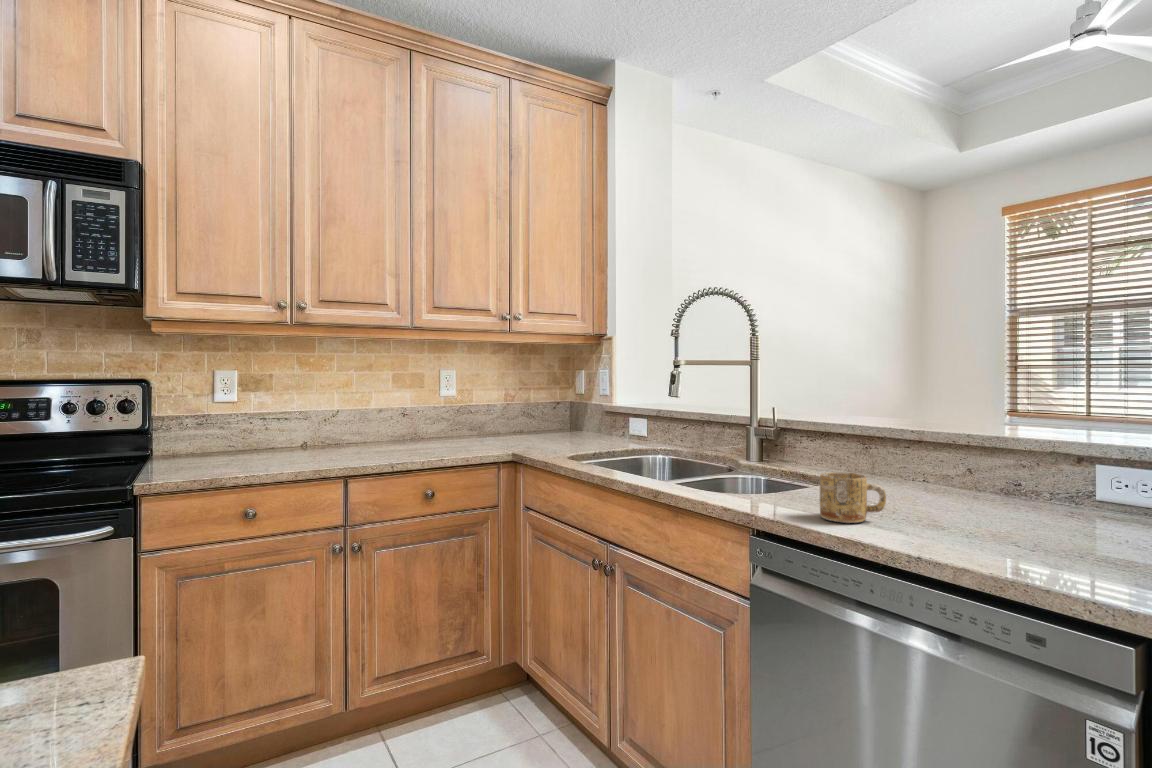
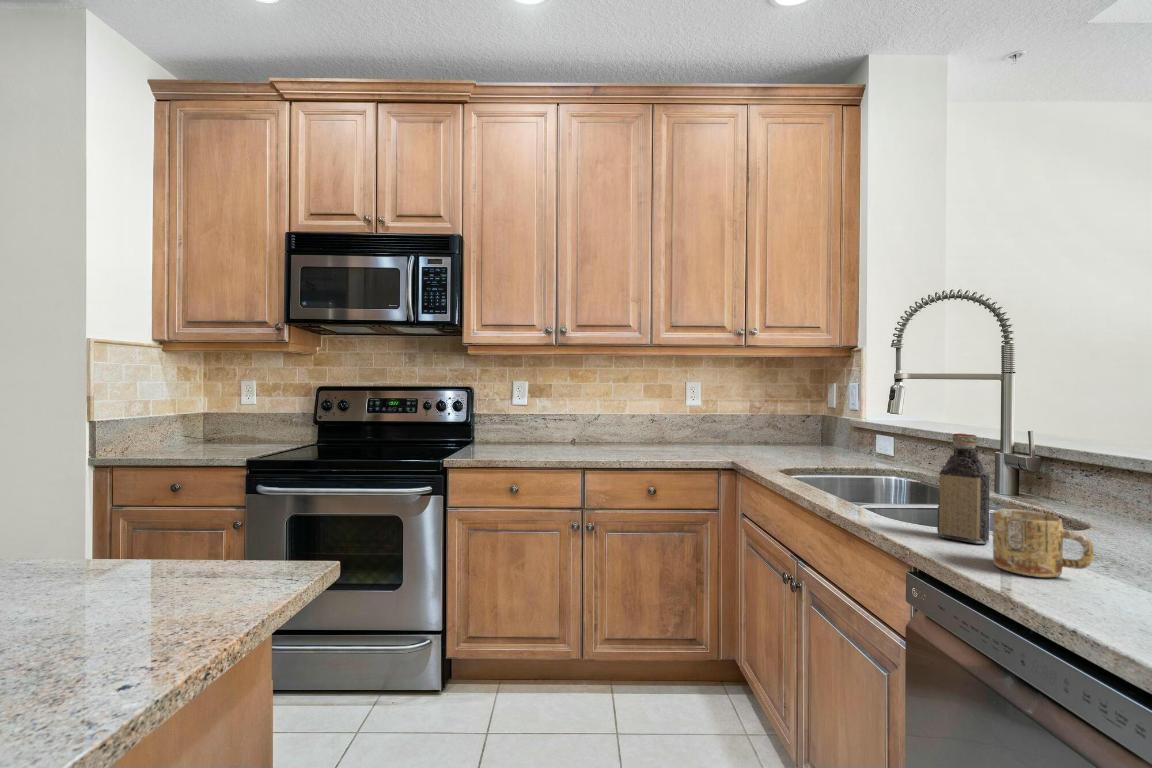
bottle: none [761,413,798,504] -> present [937,433,990,544]

